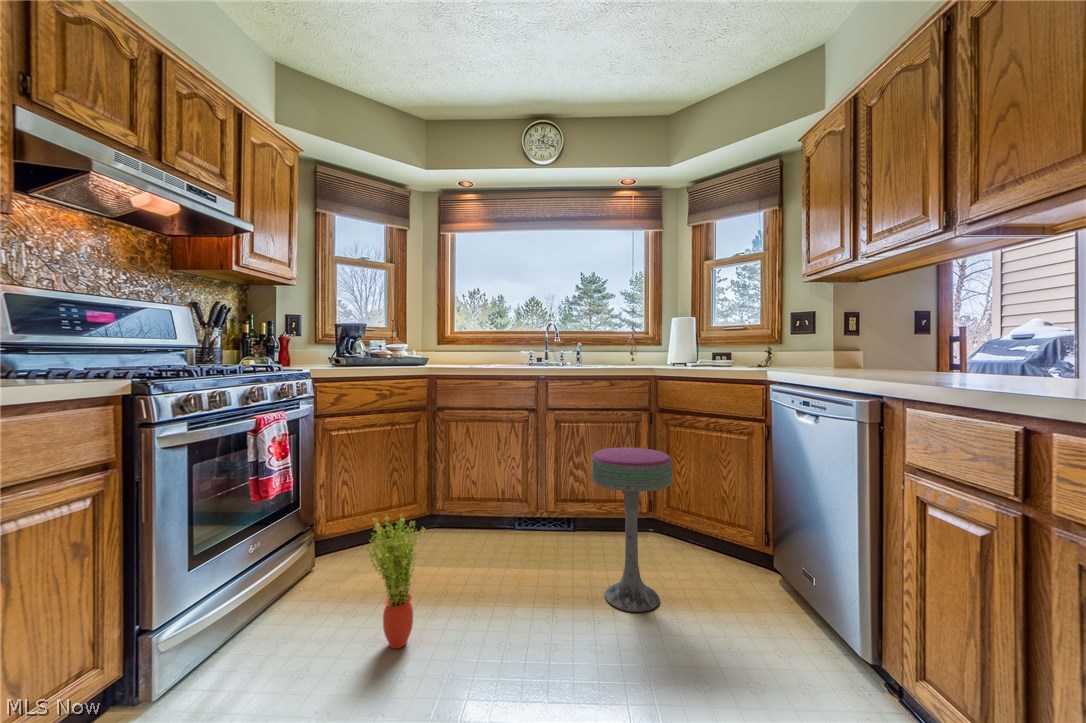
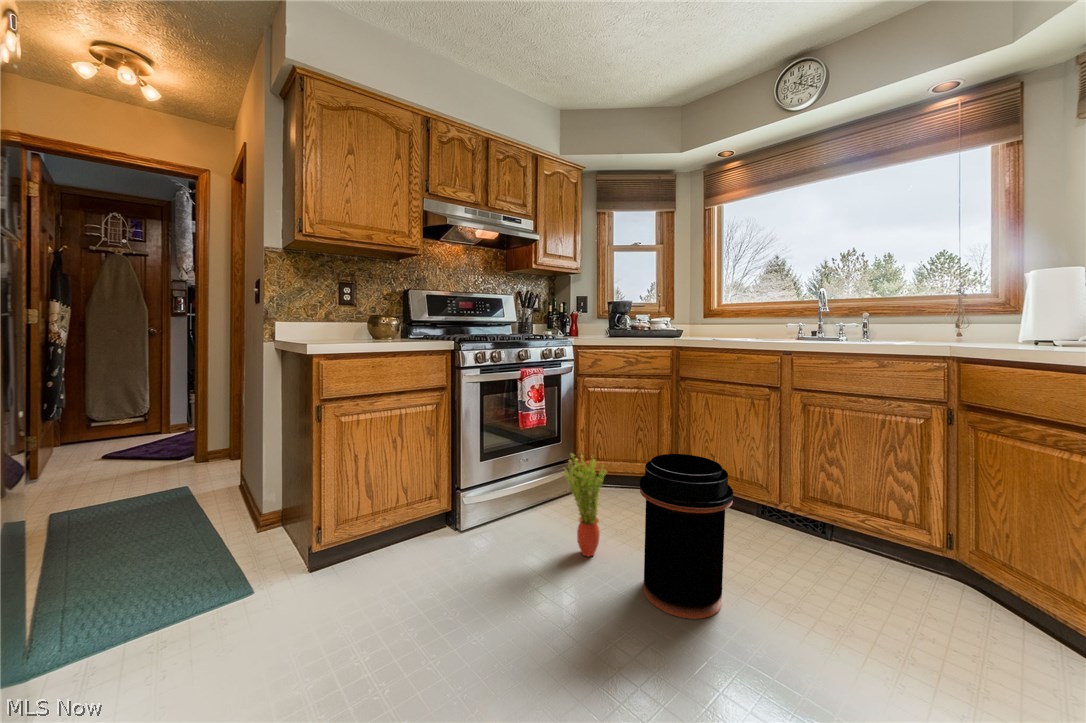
bar stool: present [592,448,672,612] -> none [789,439,906,637]
trash can: none [476,486,570,666] -> present [640,454,733,619]

